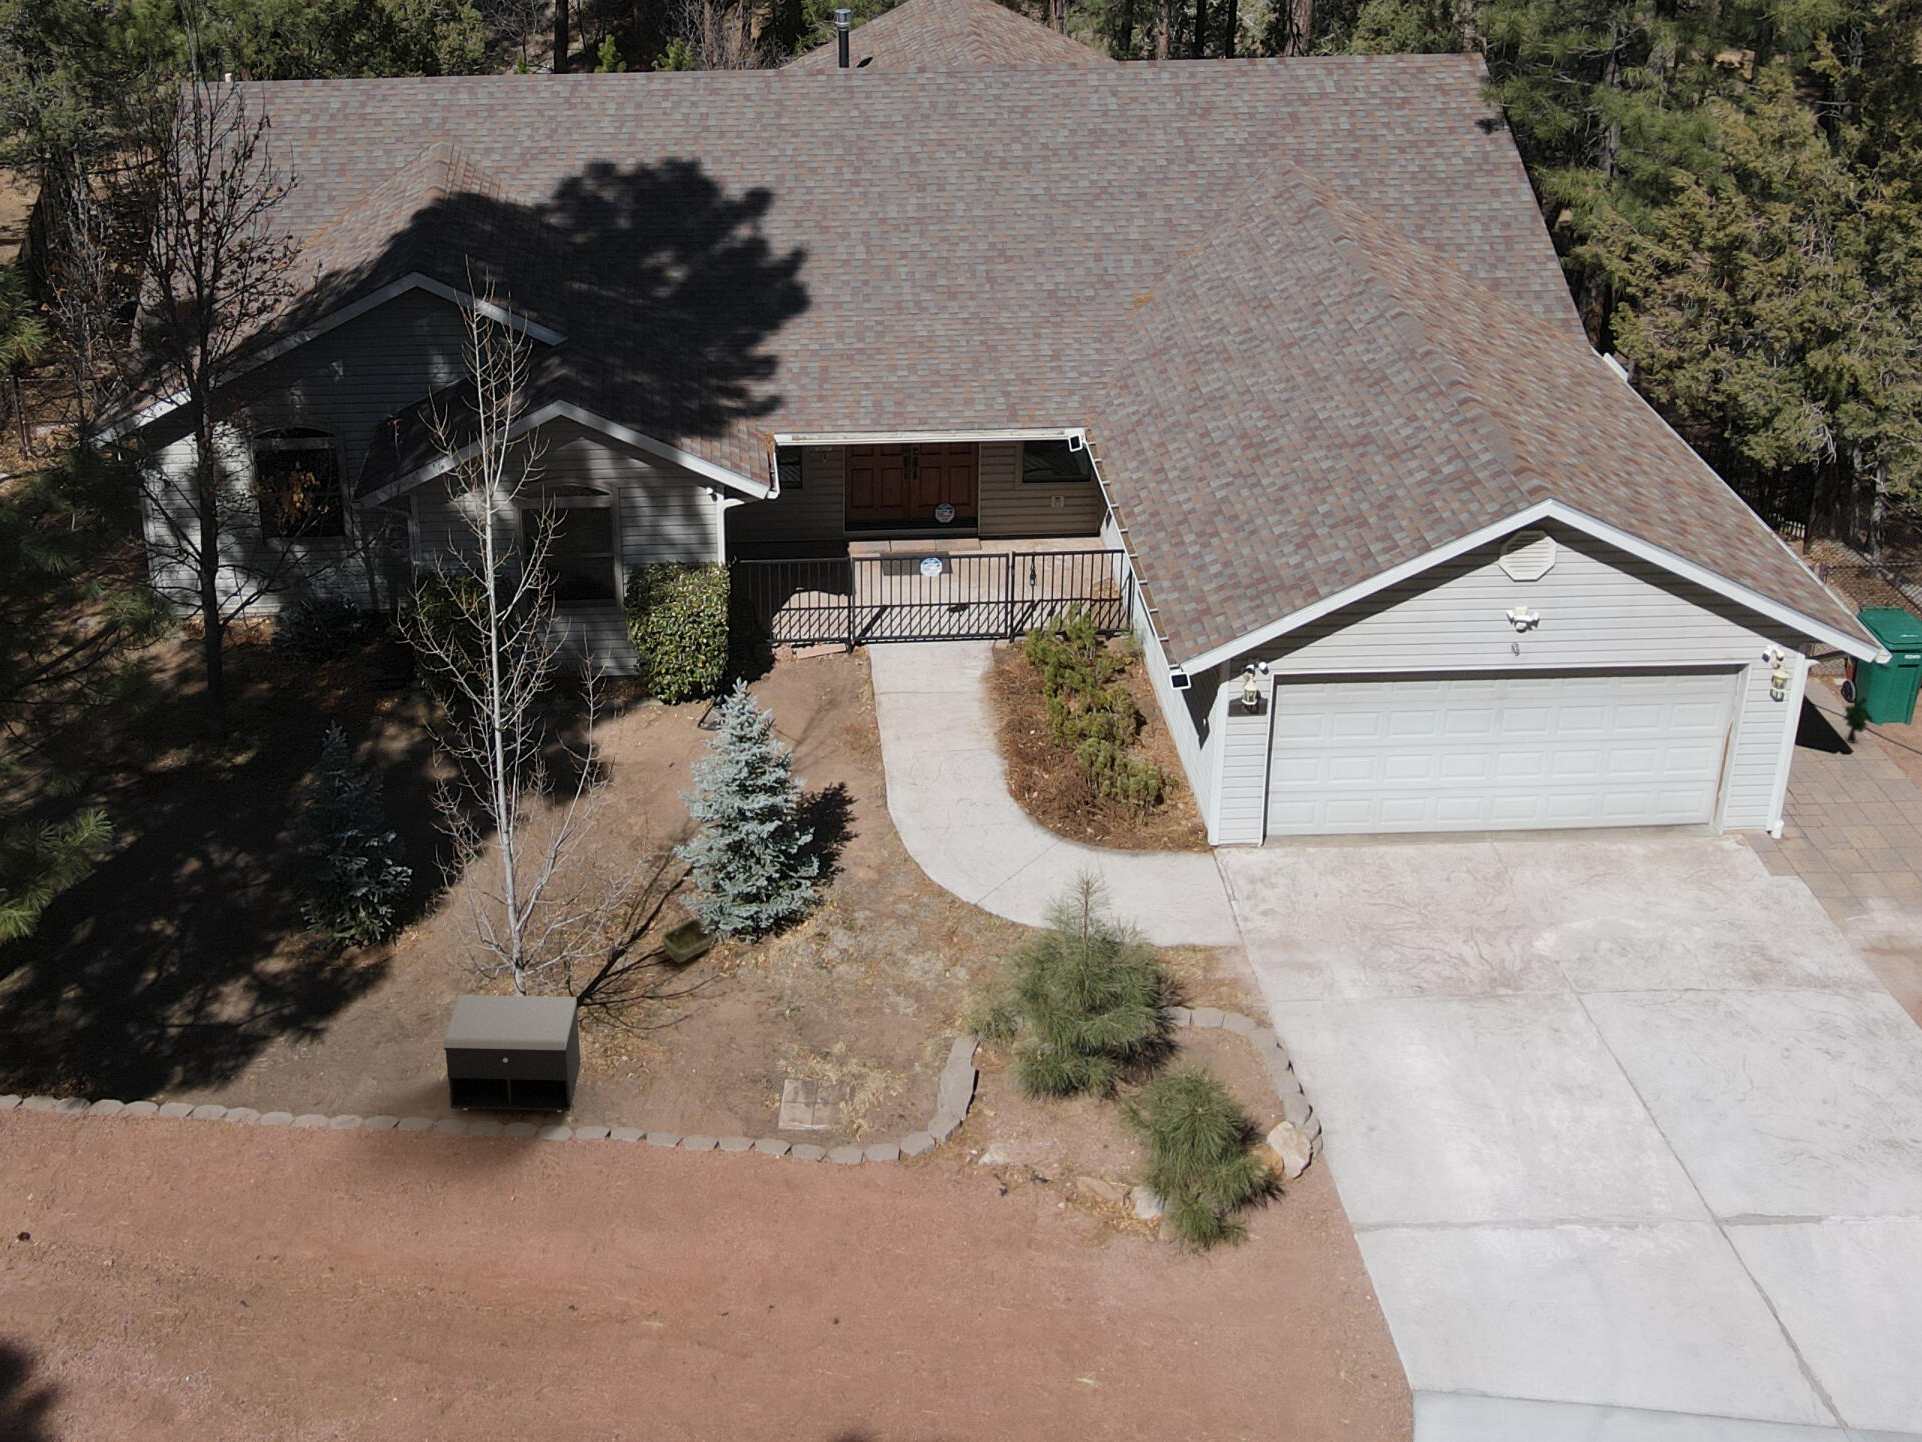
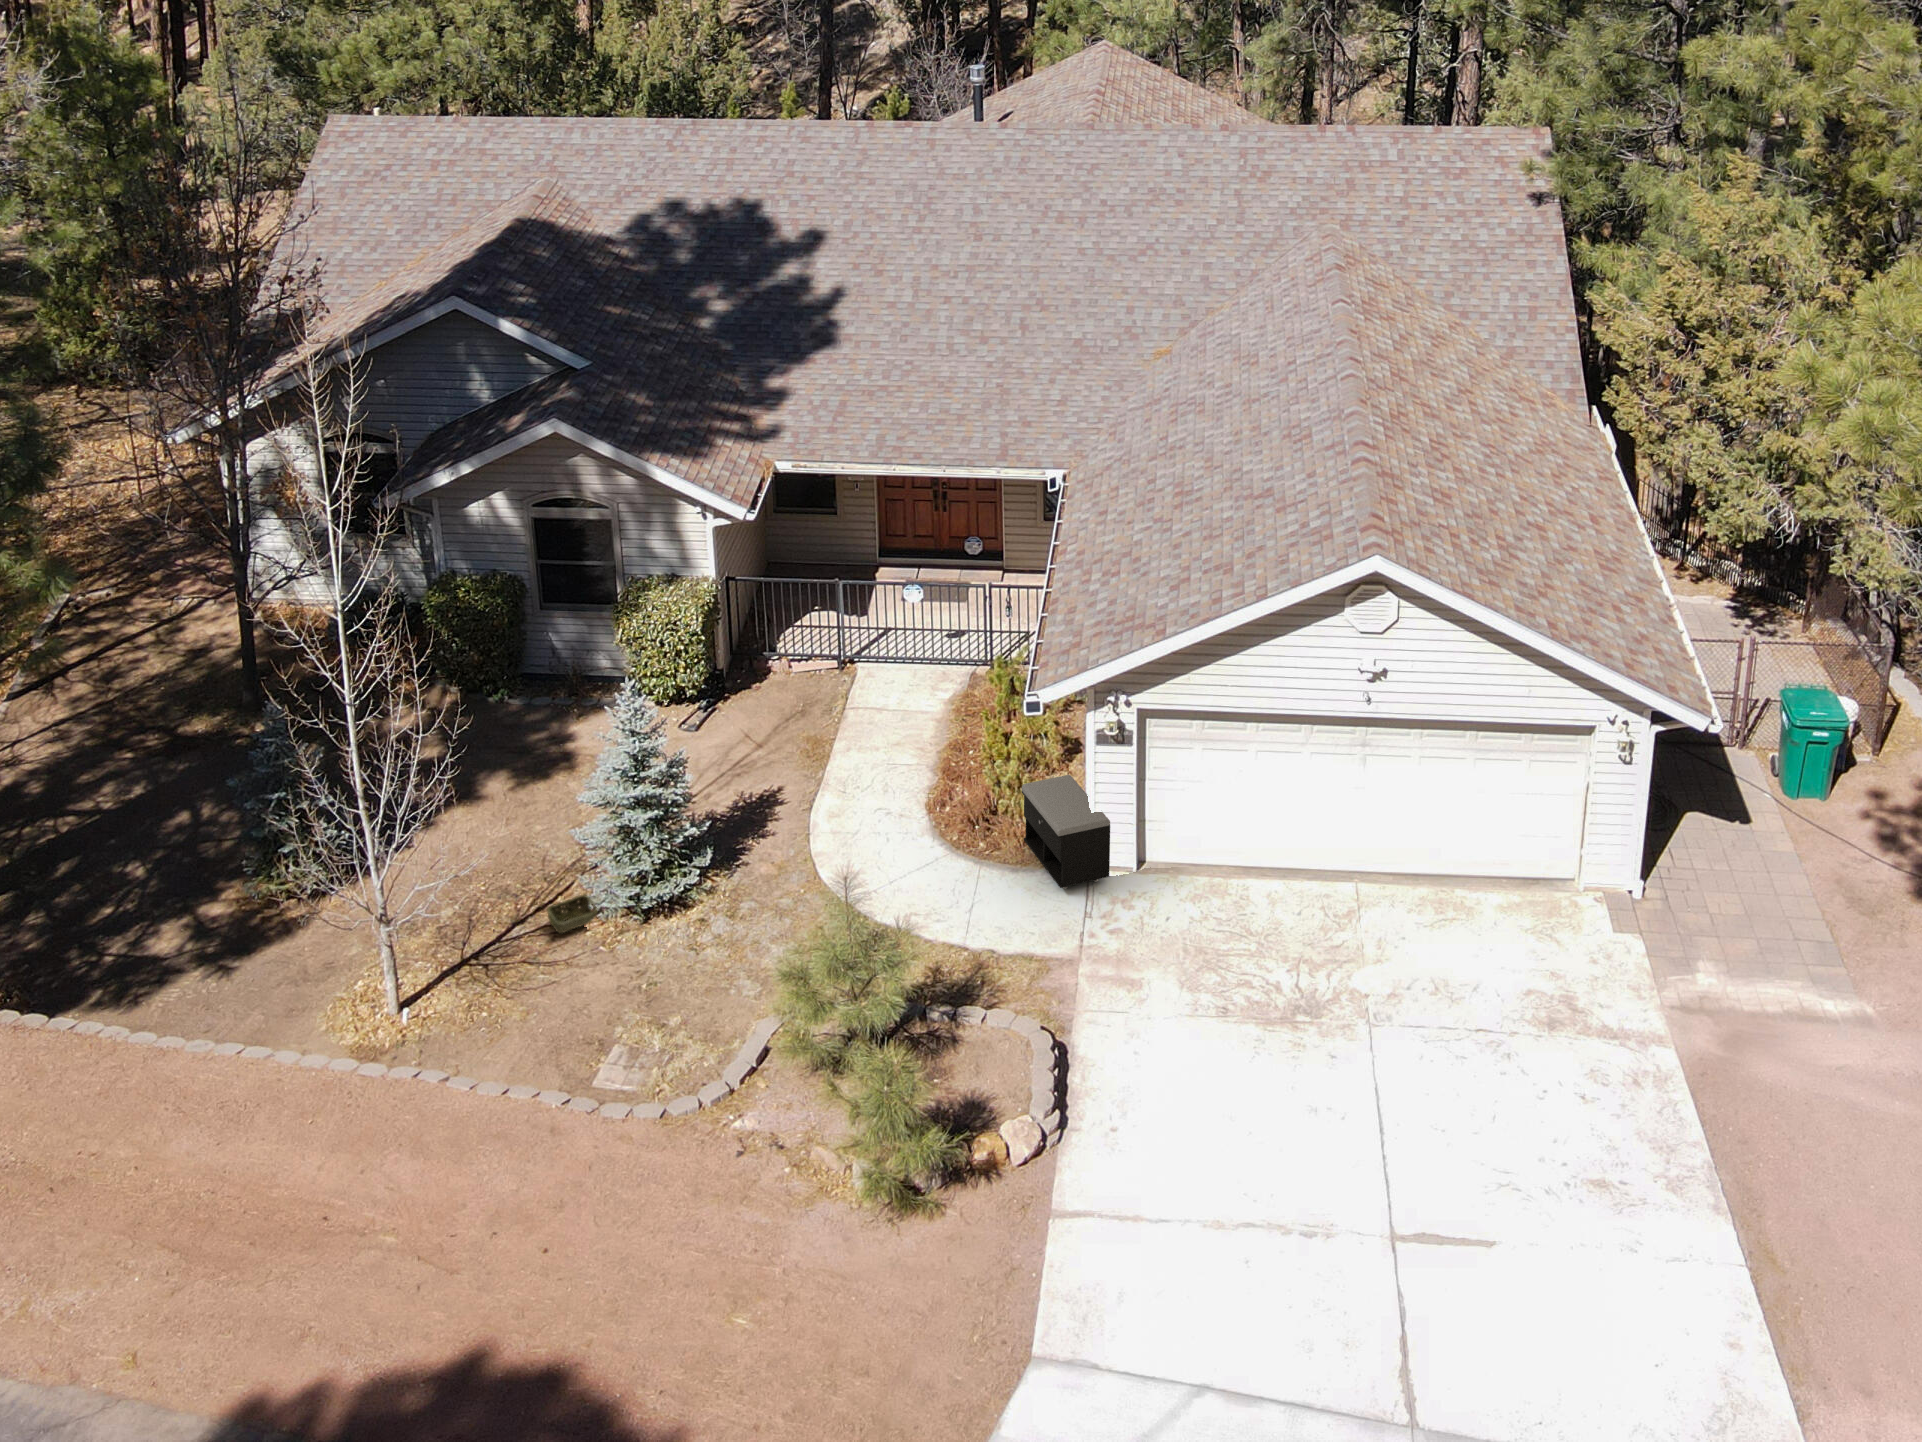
decorative plant: present [1843,698,1872,743] -> none [1751,770,1780,814]
storage bench: present [444,995,580,1112] -> present [1022,775,1110,889]

